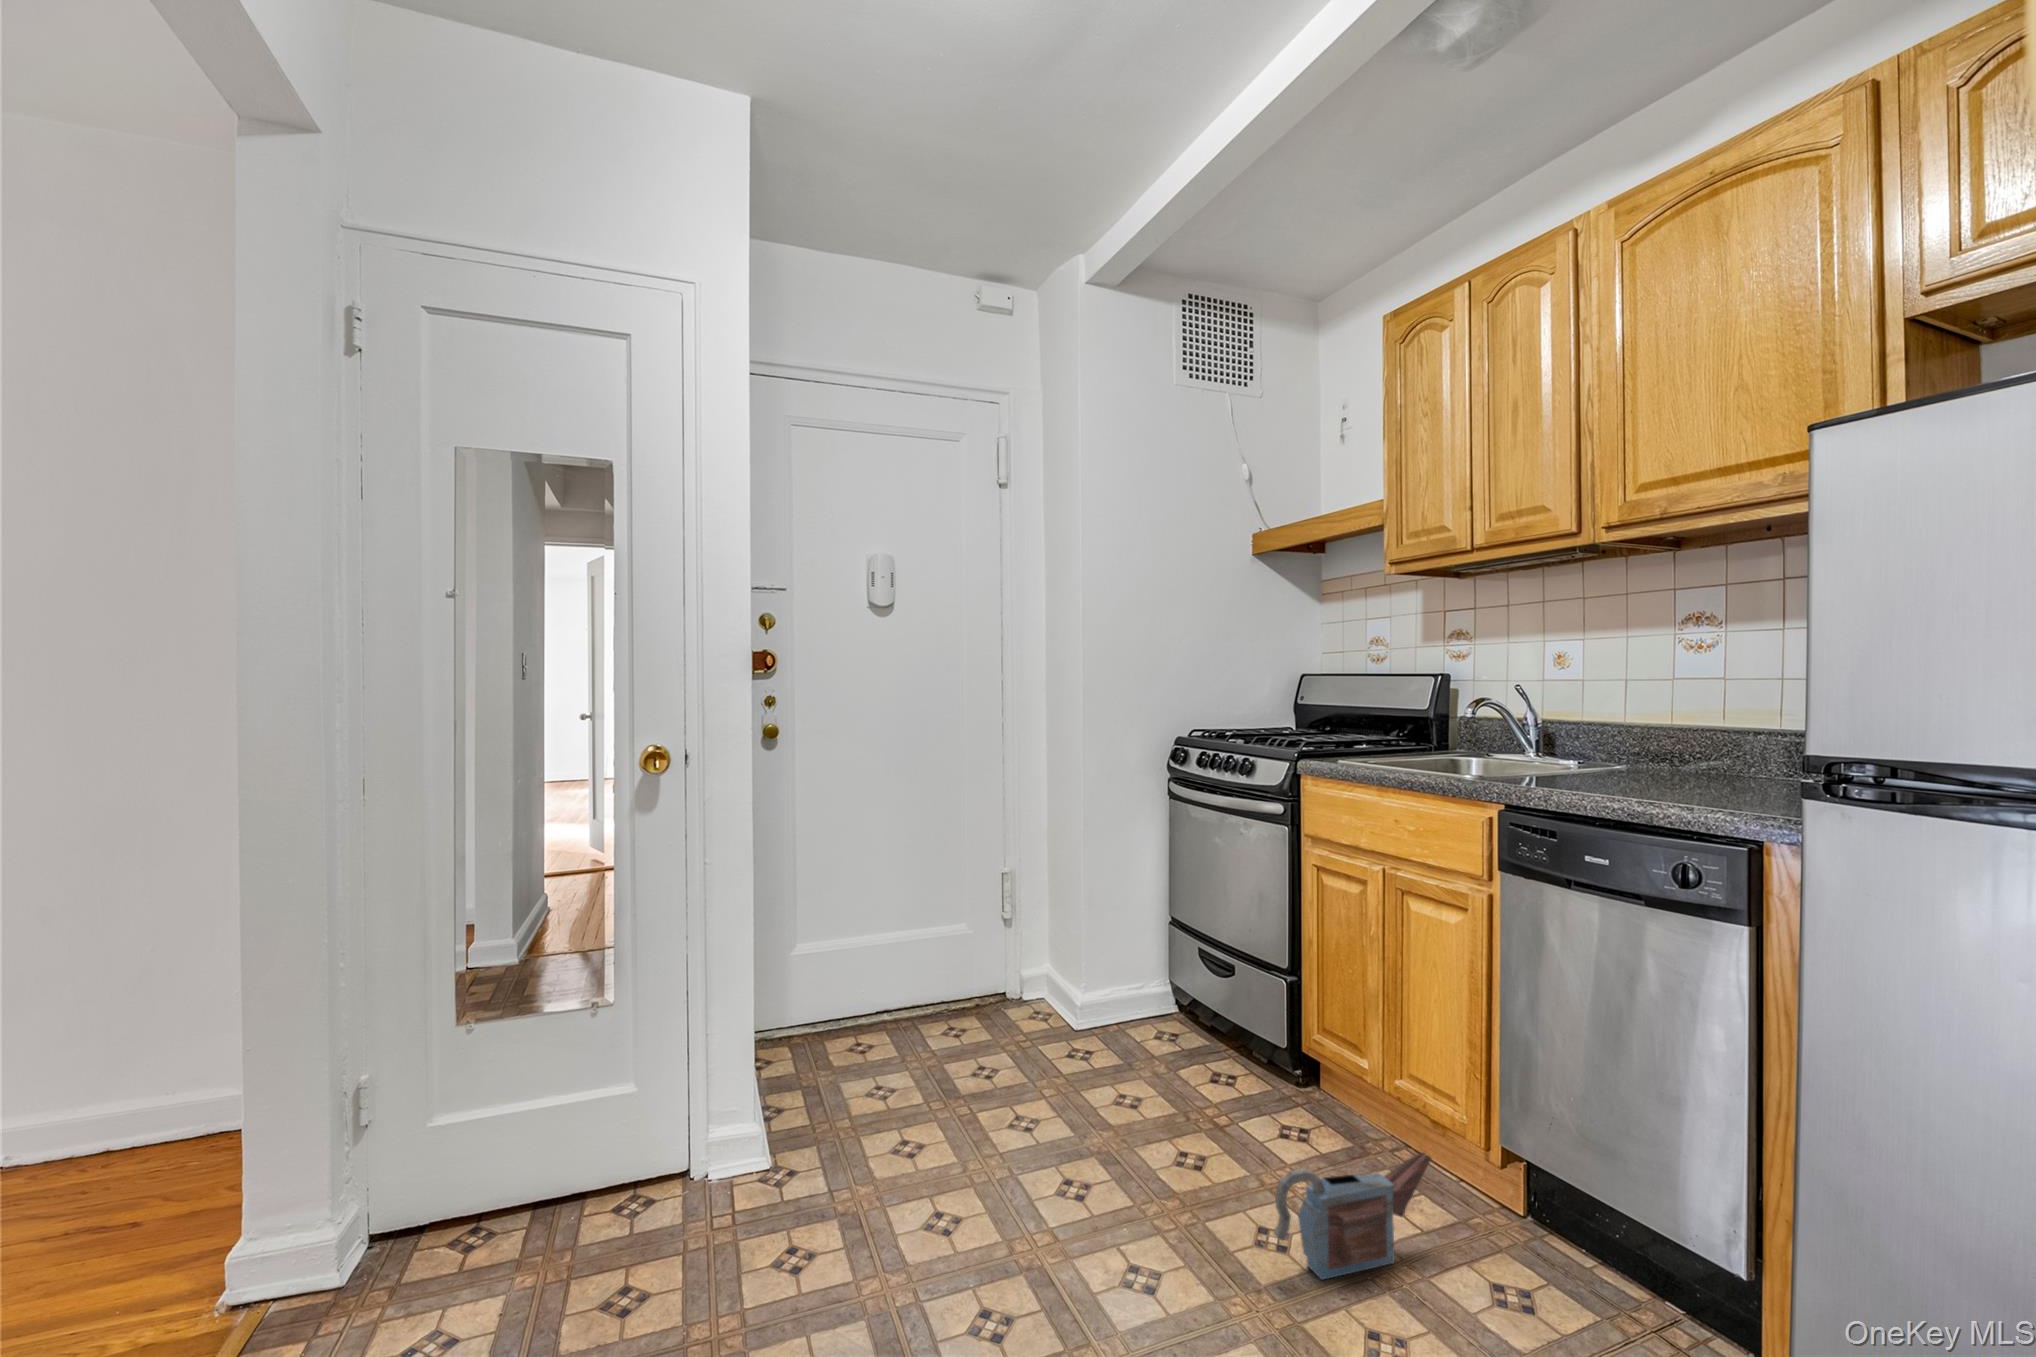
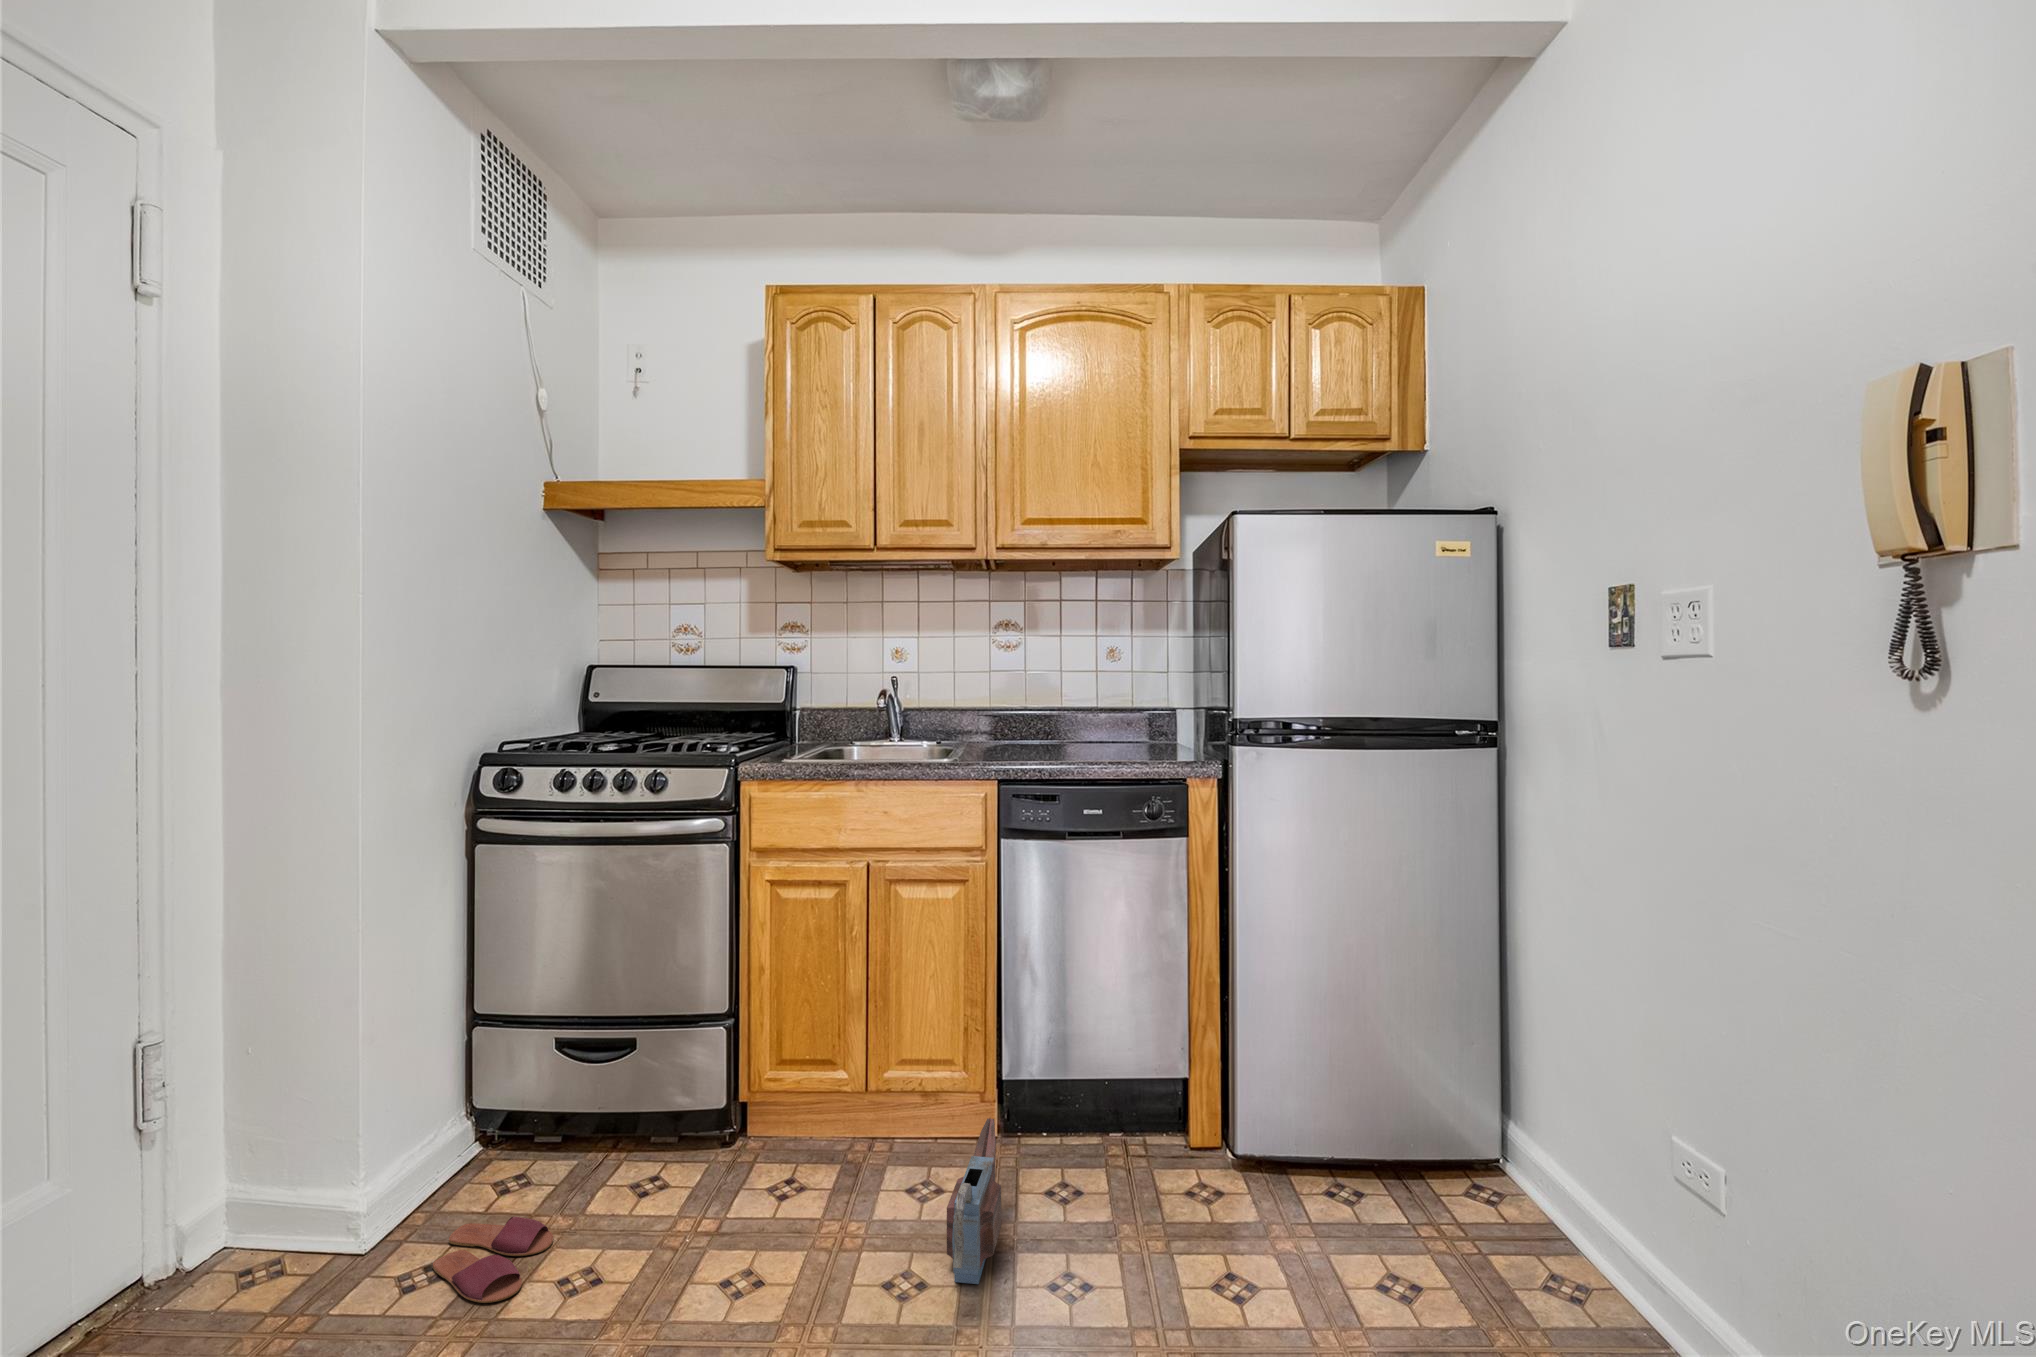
slippers: none [1068,1049,1138,1094] -> present [433,1217,553,1303]

